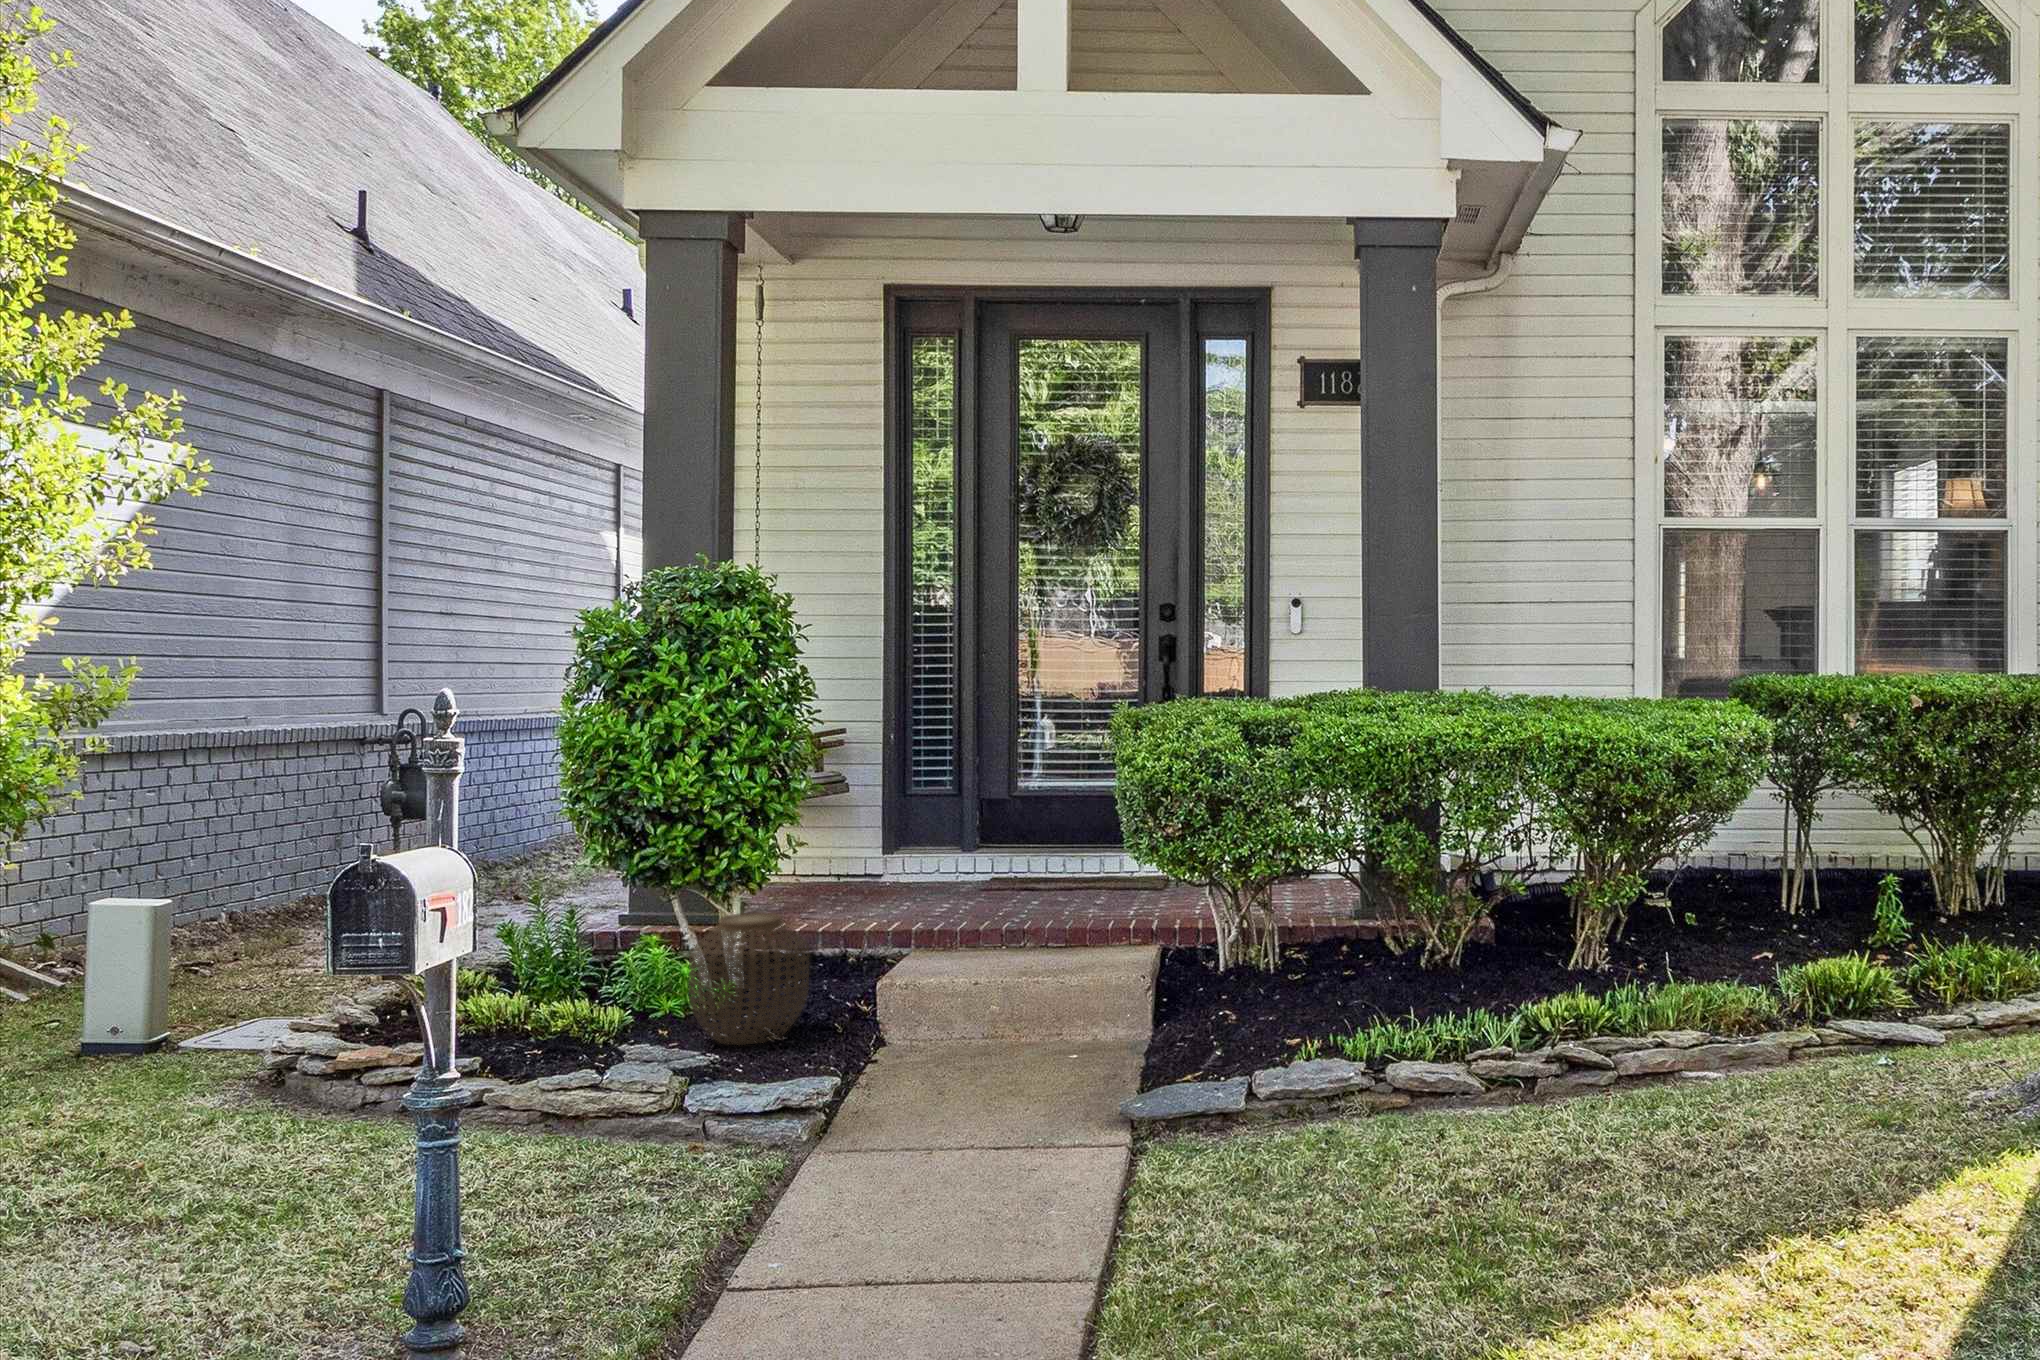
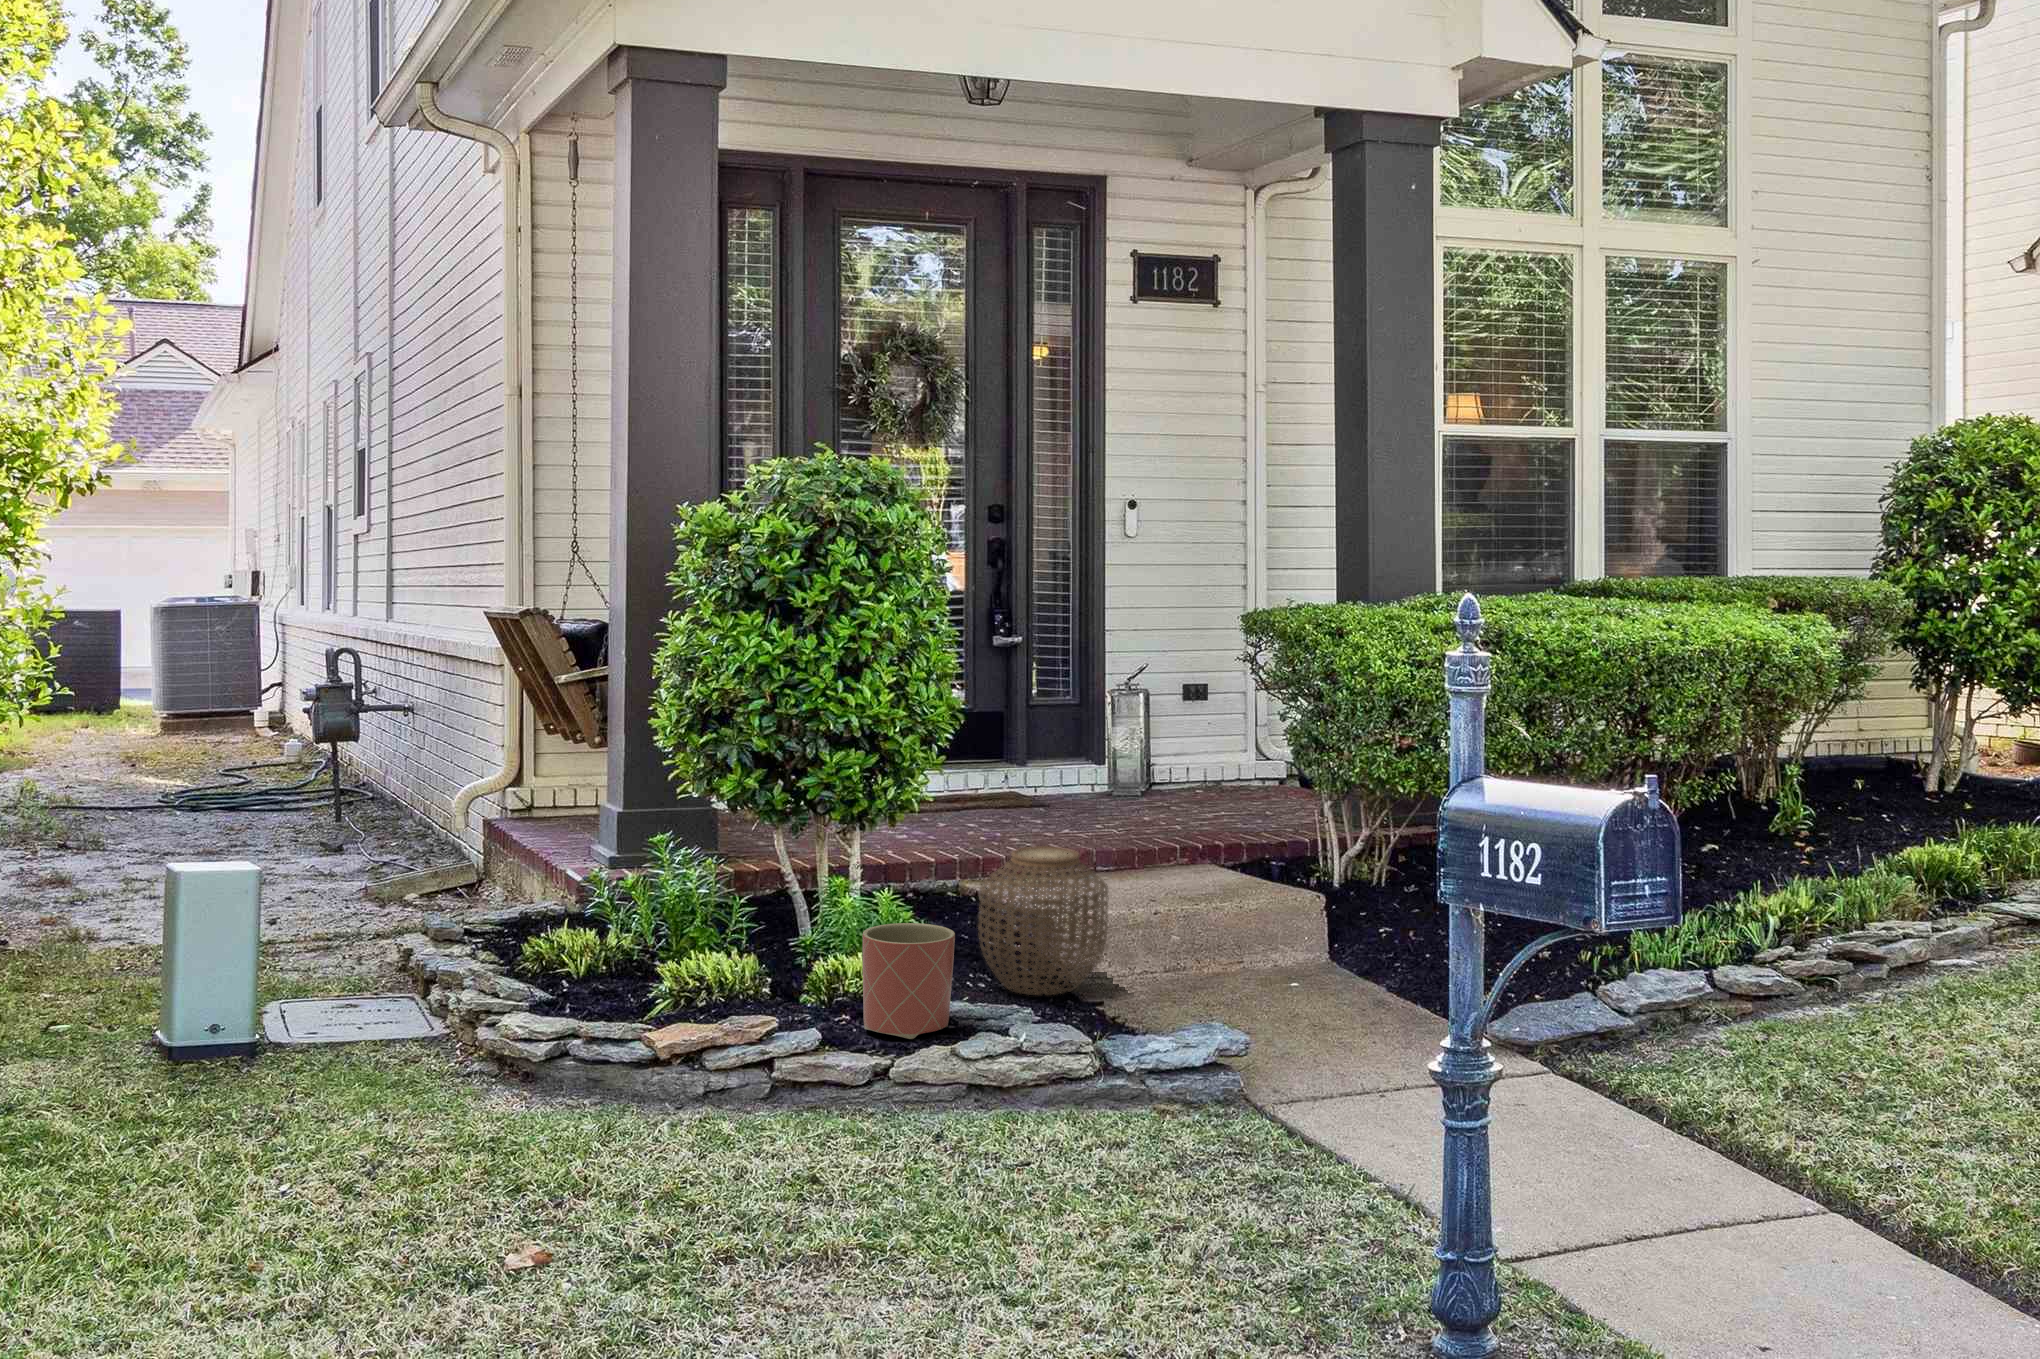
planter: none [539,973,624,1072] -> present [863,923,955,1039]

